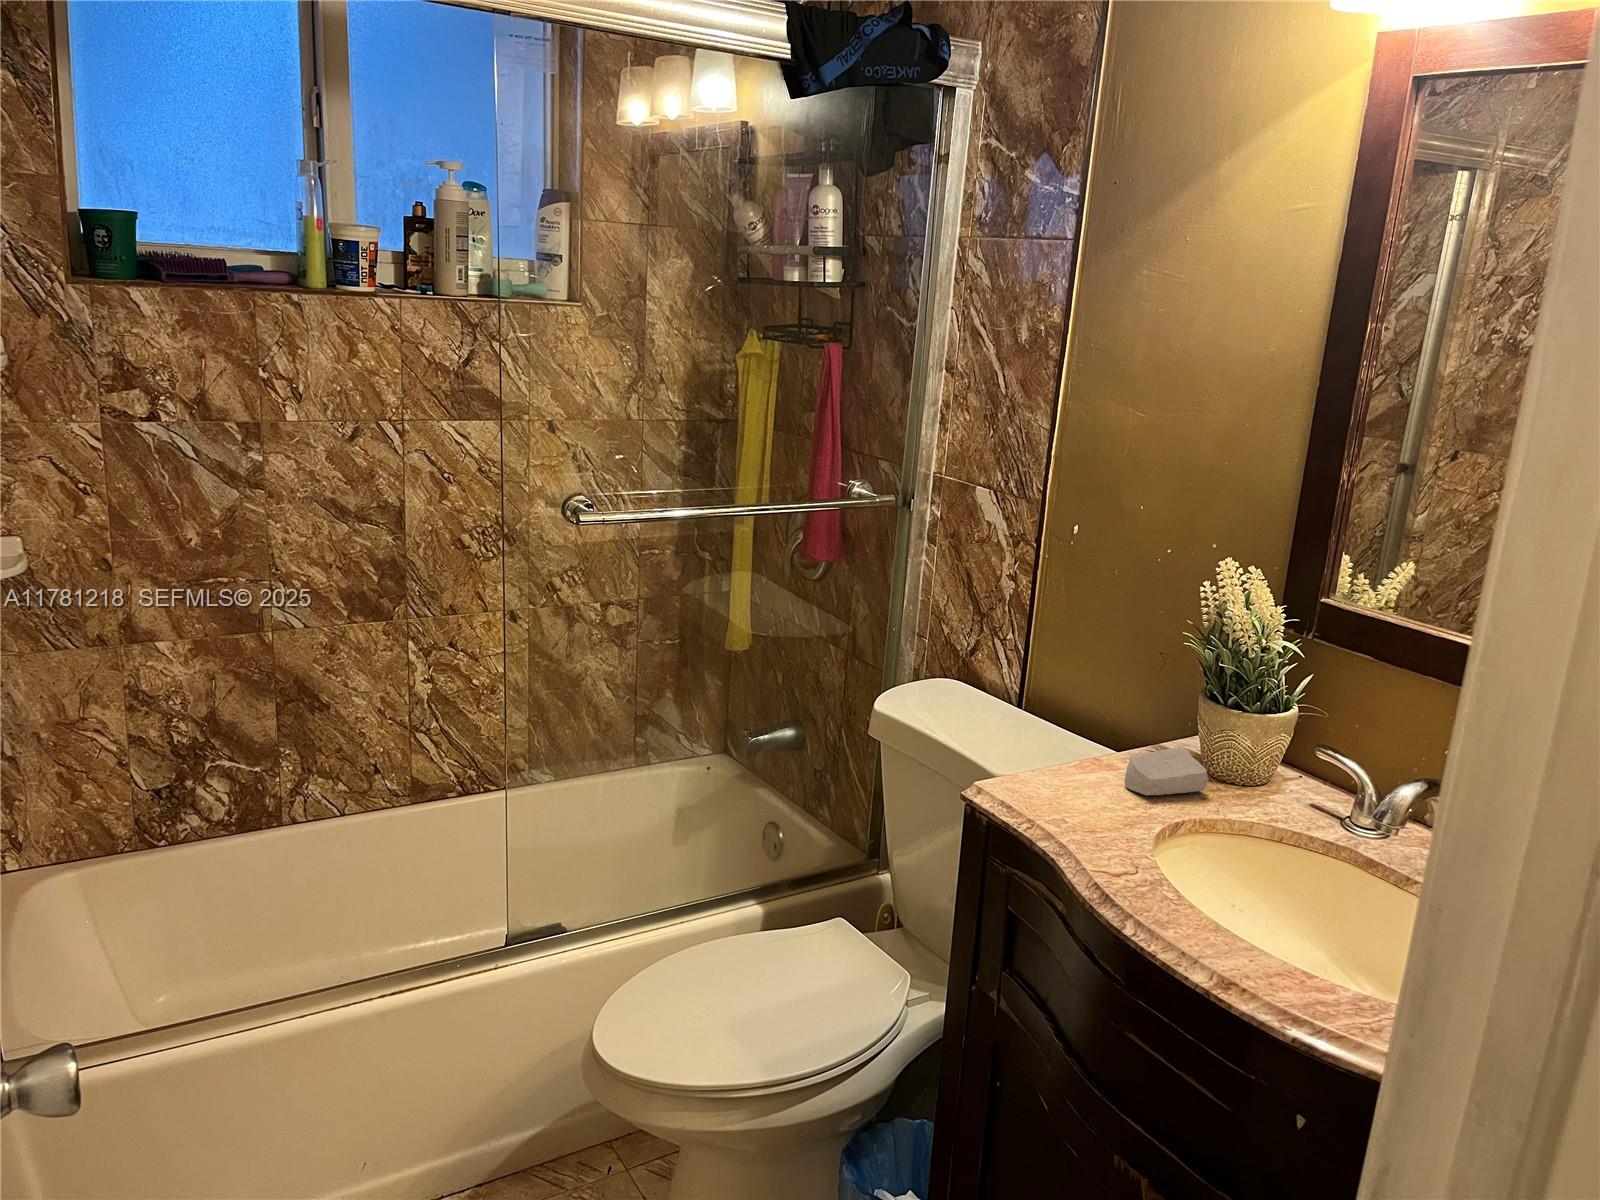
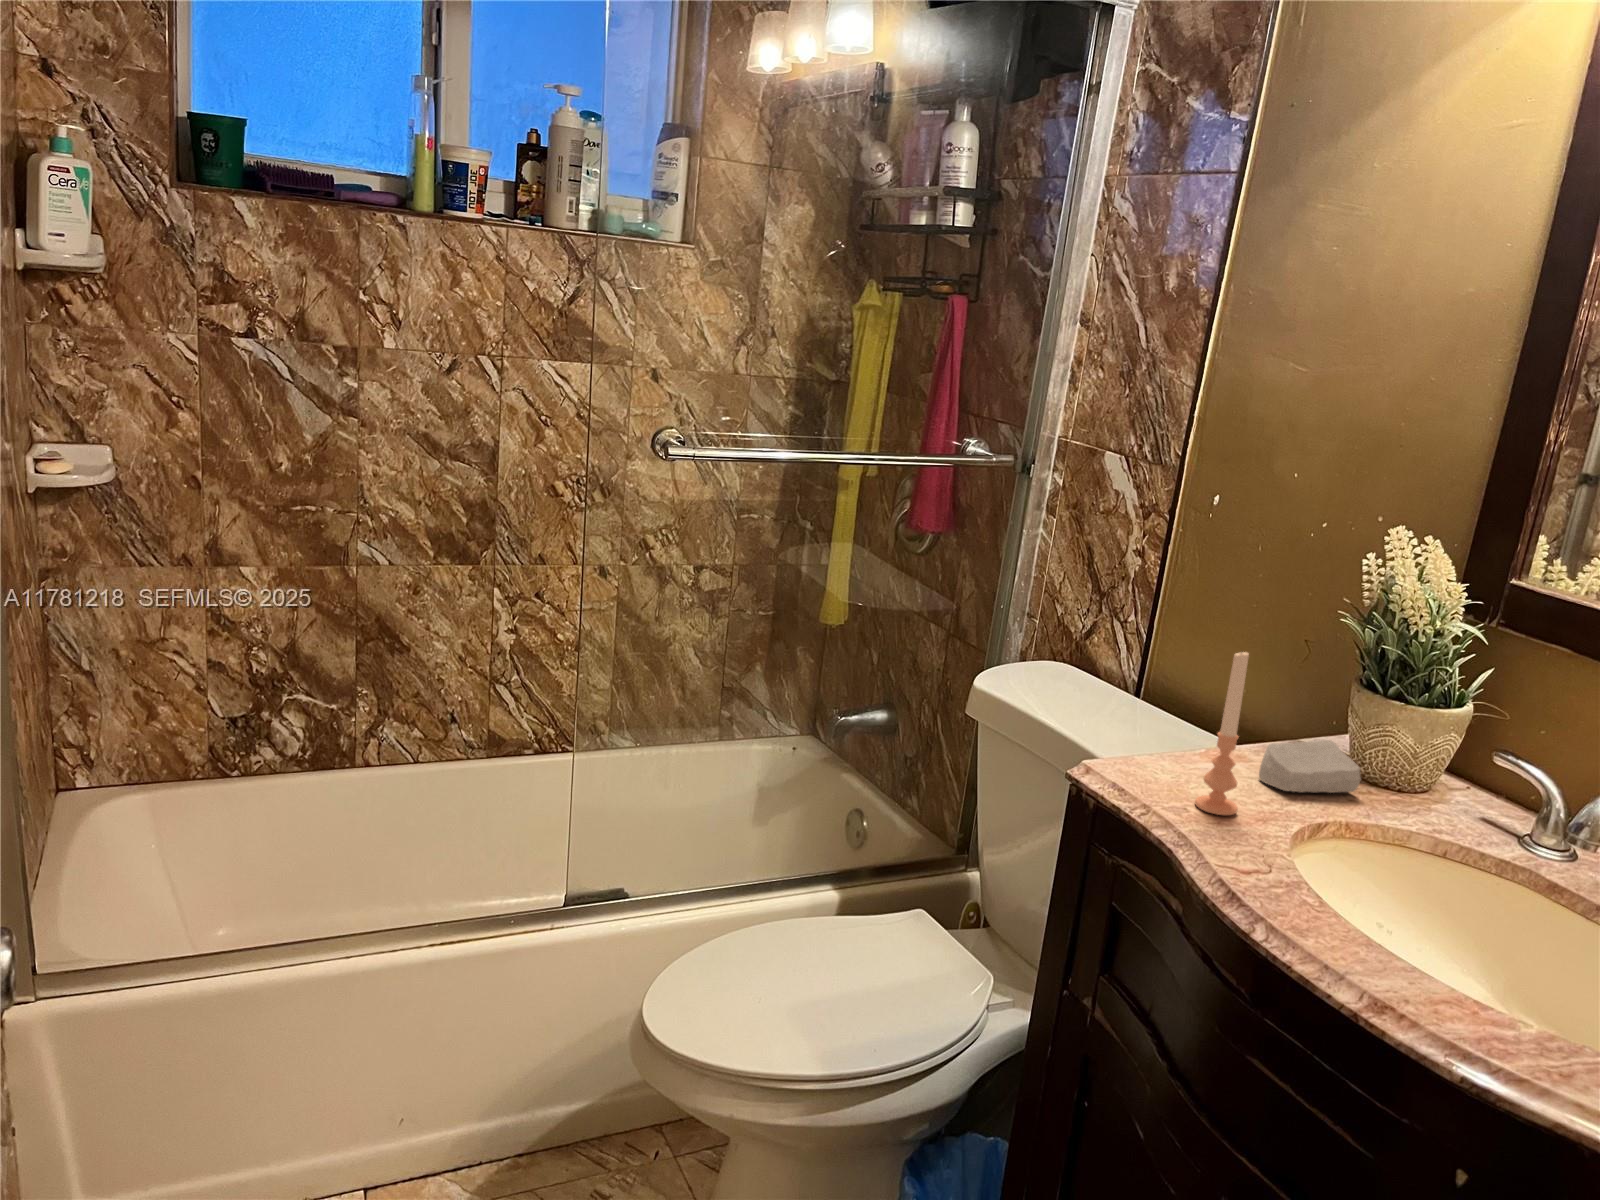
candle: none [1072,684,1108,823] -> present [1195,652,1249,815]

